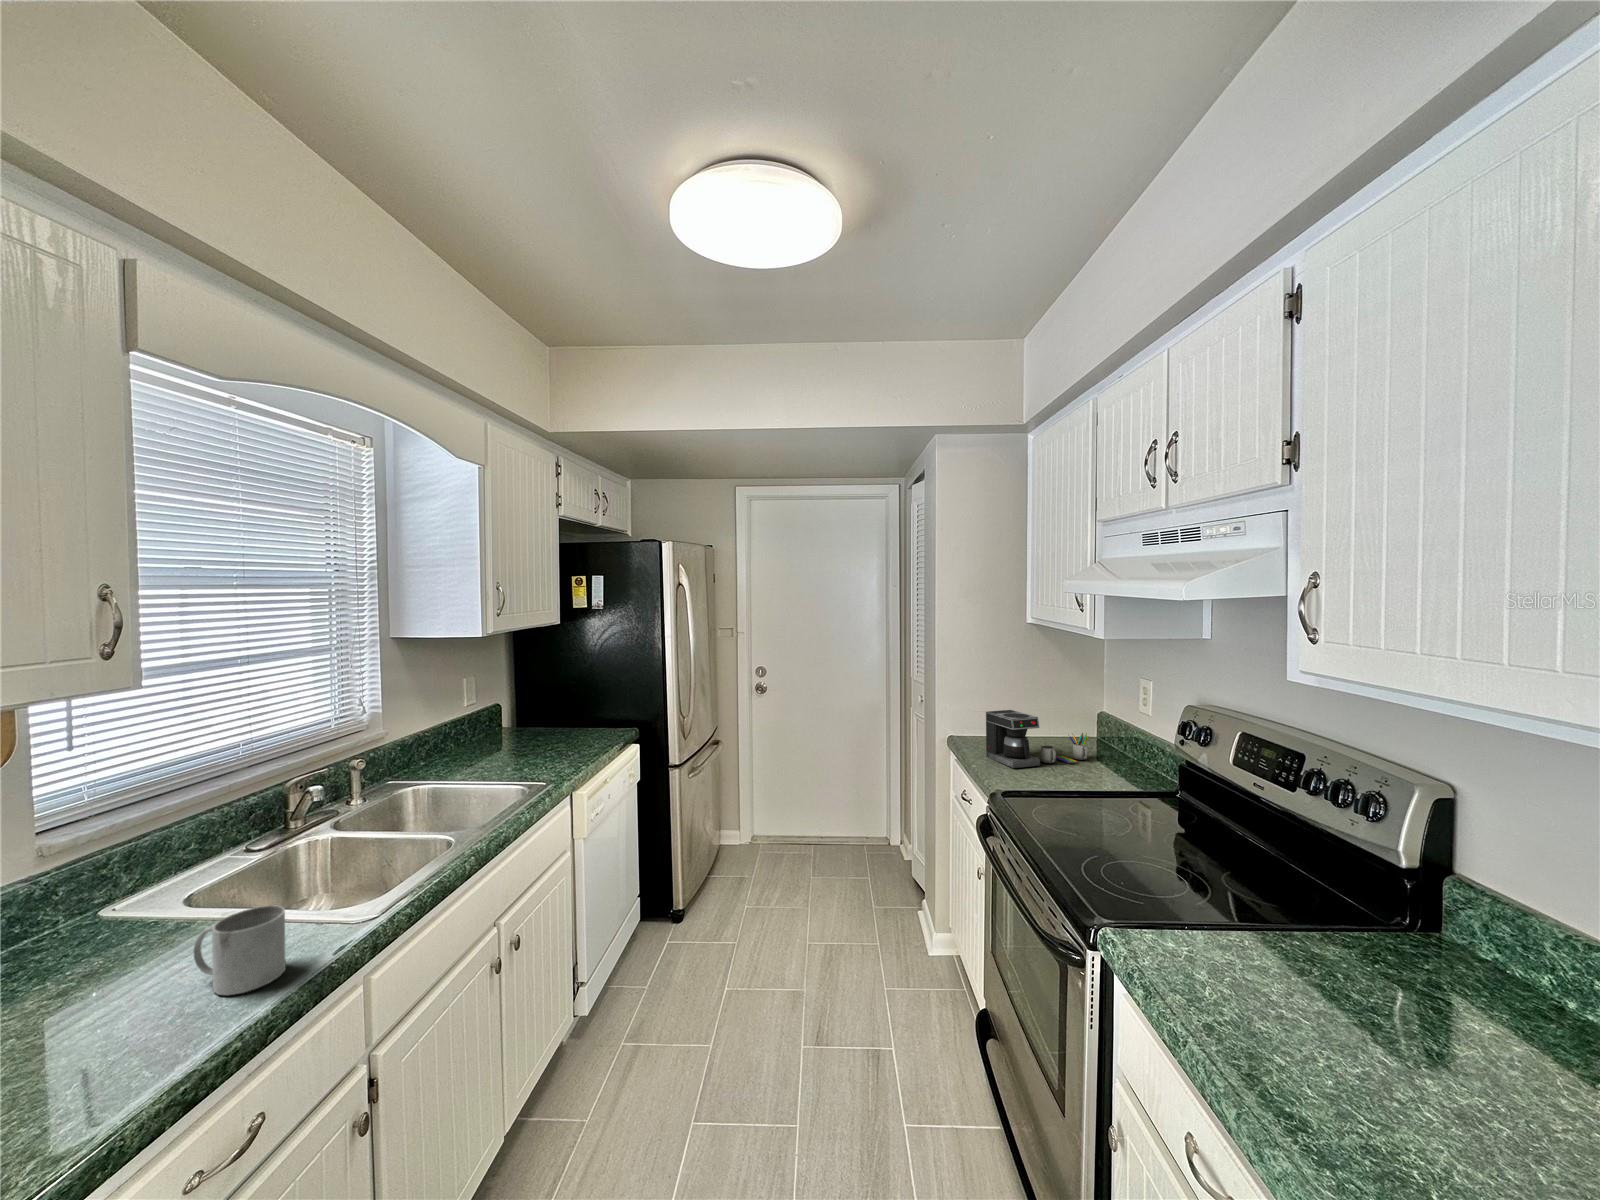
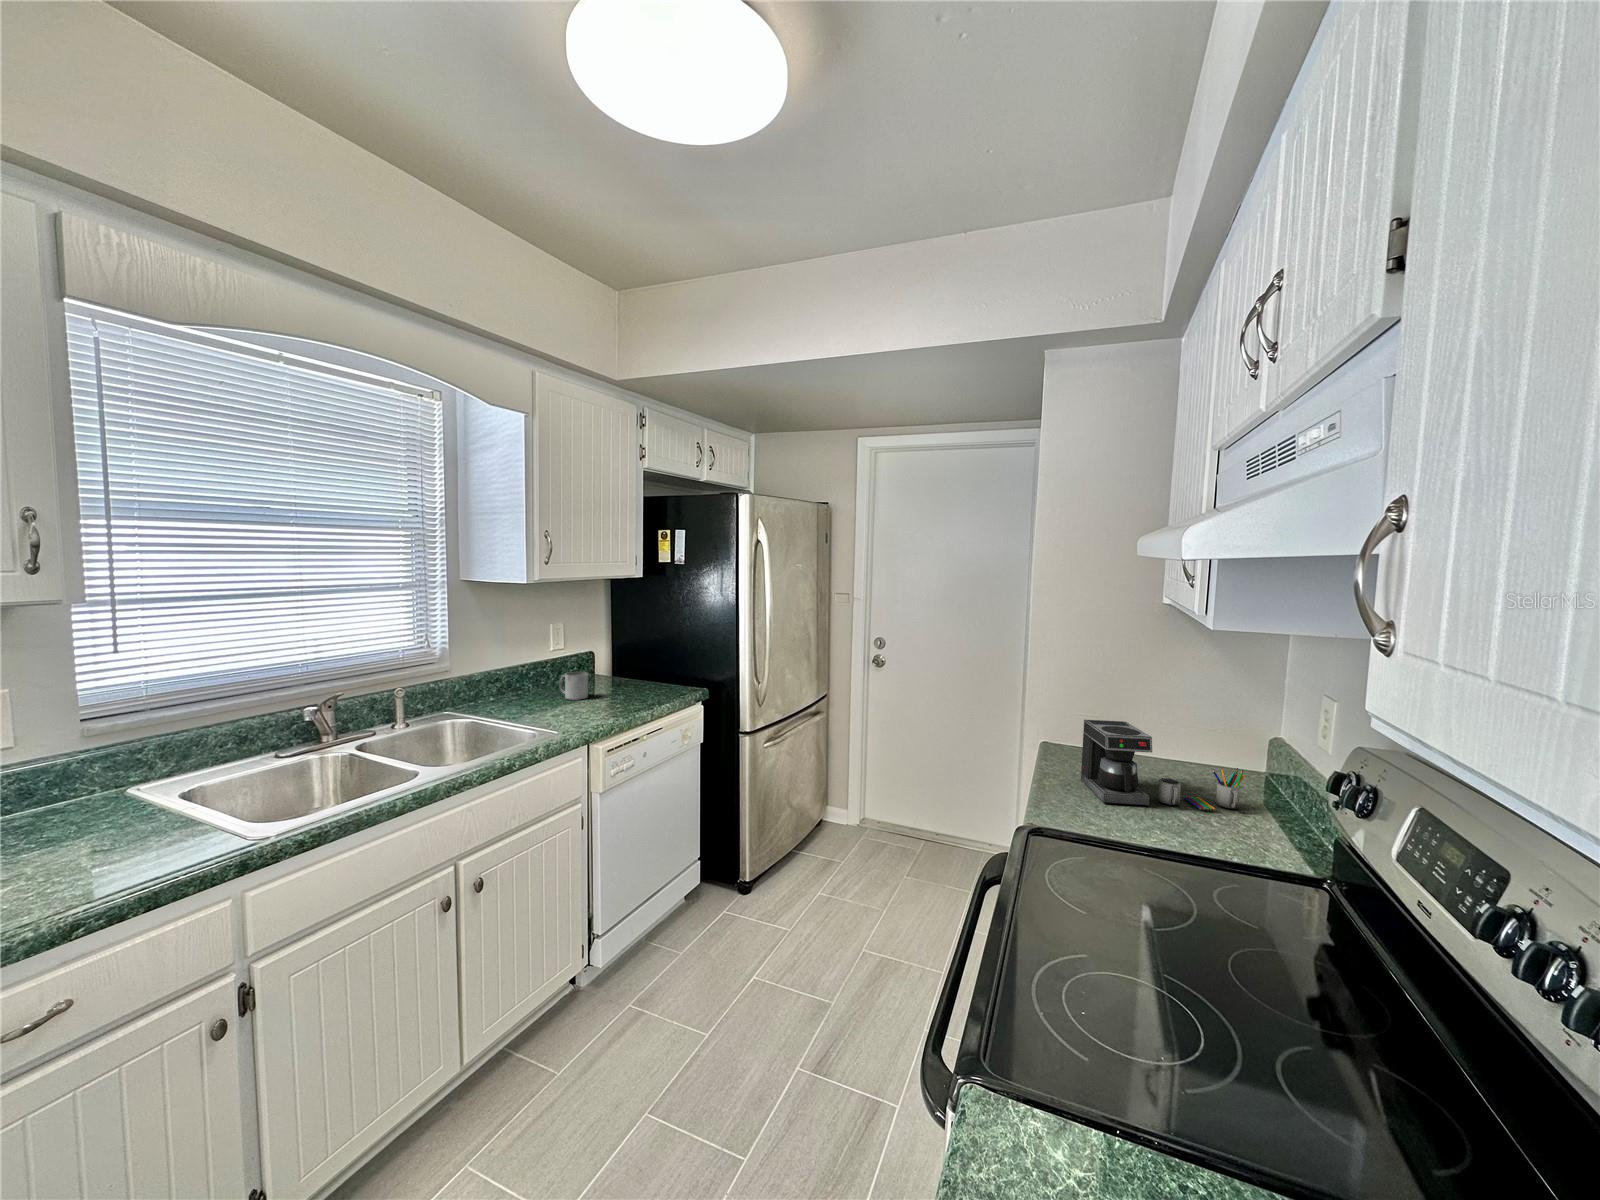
mug: present [193,905,286,995] -> present [559,672,588,700]

